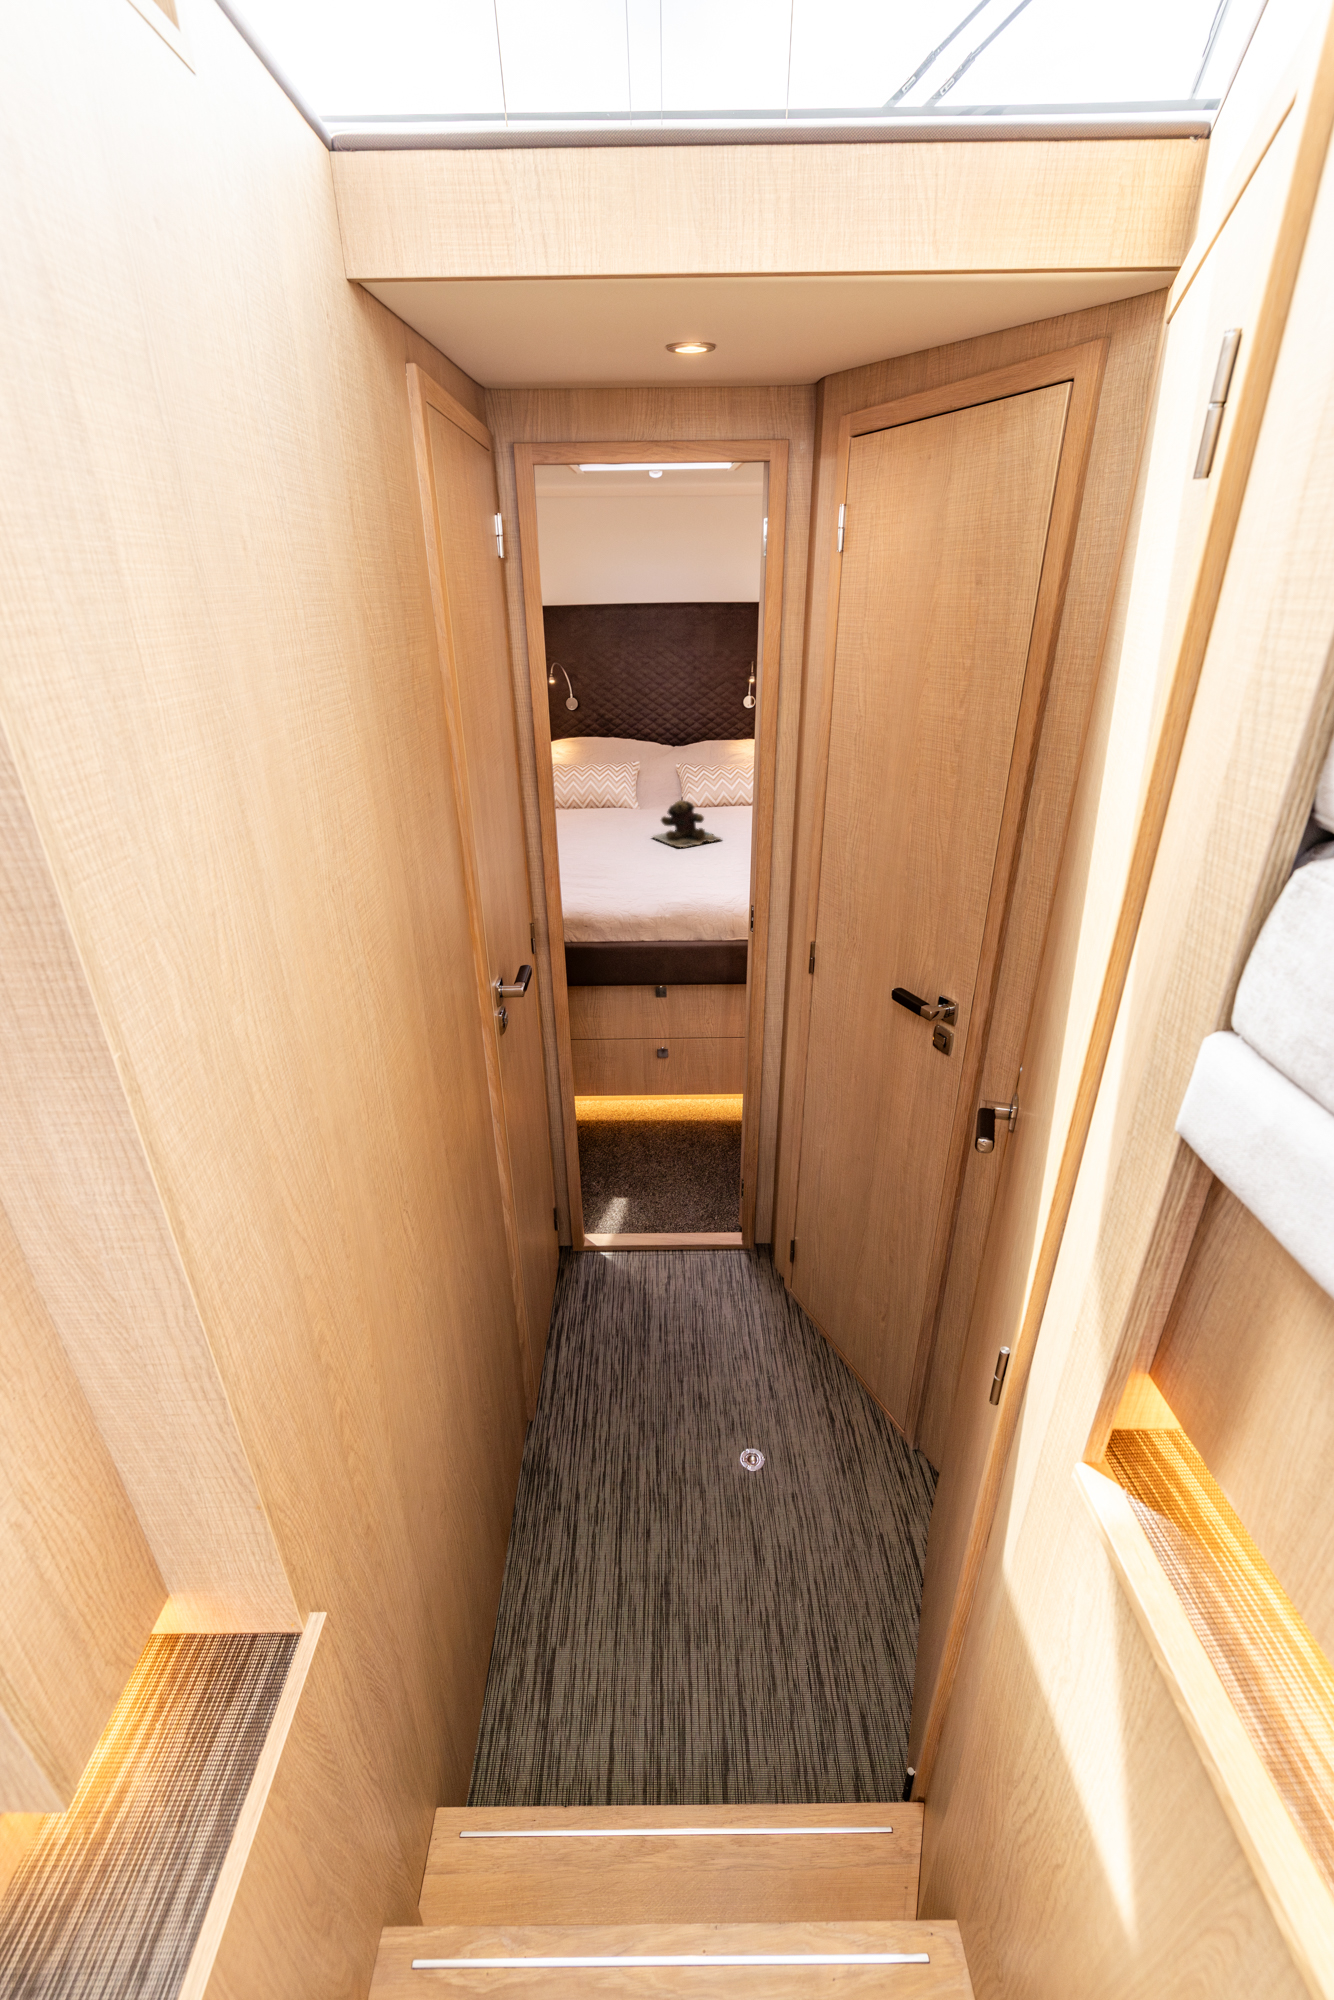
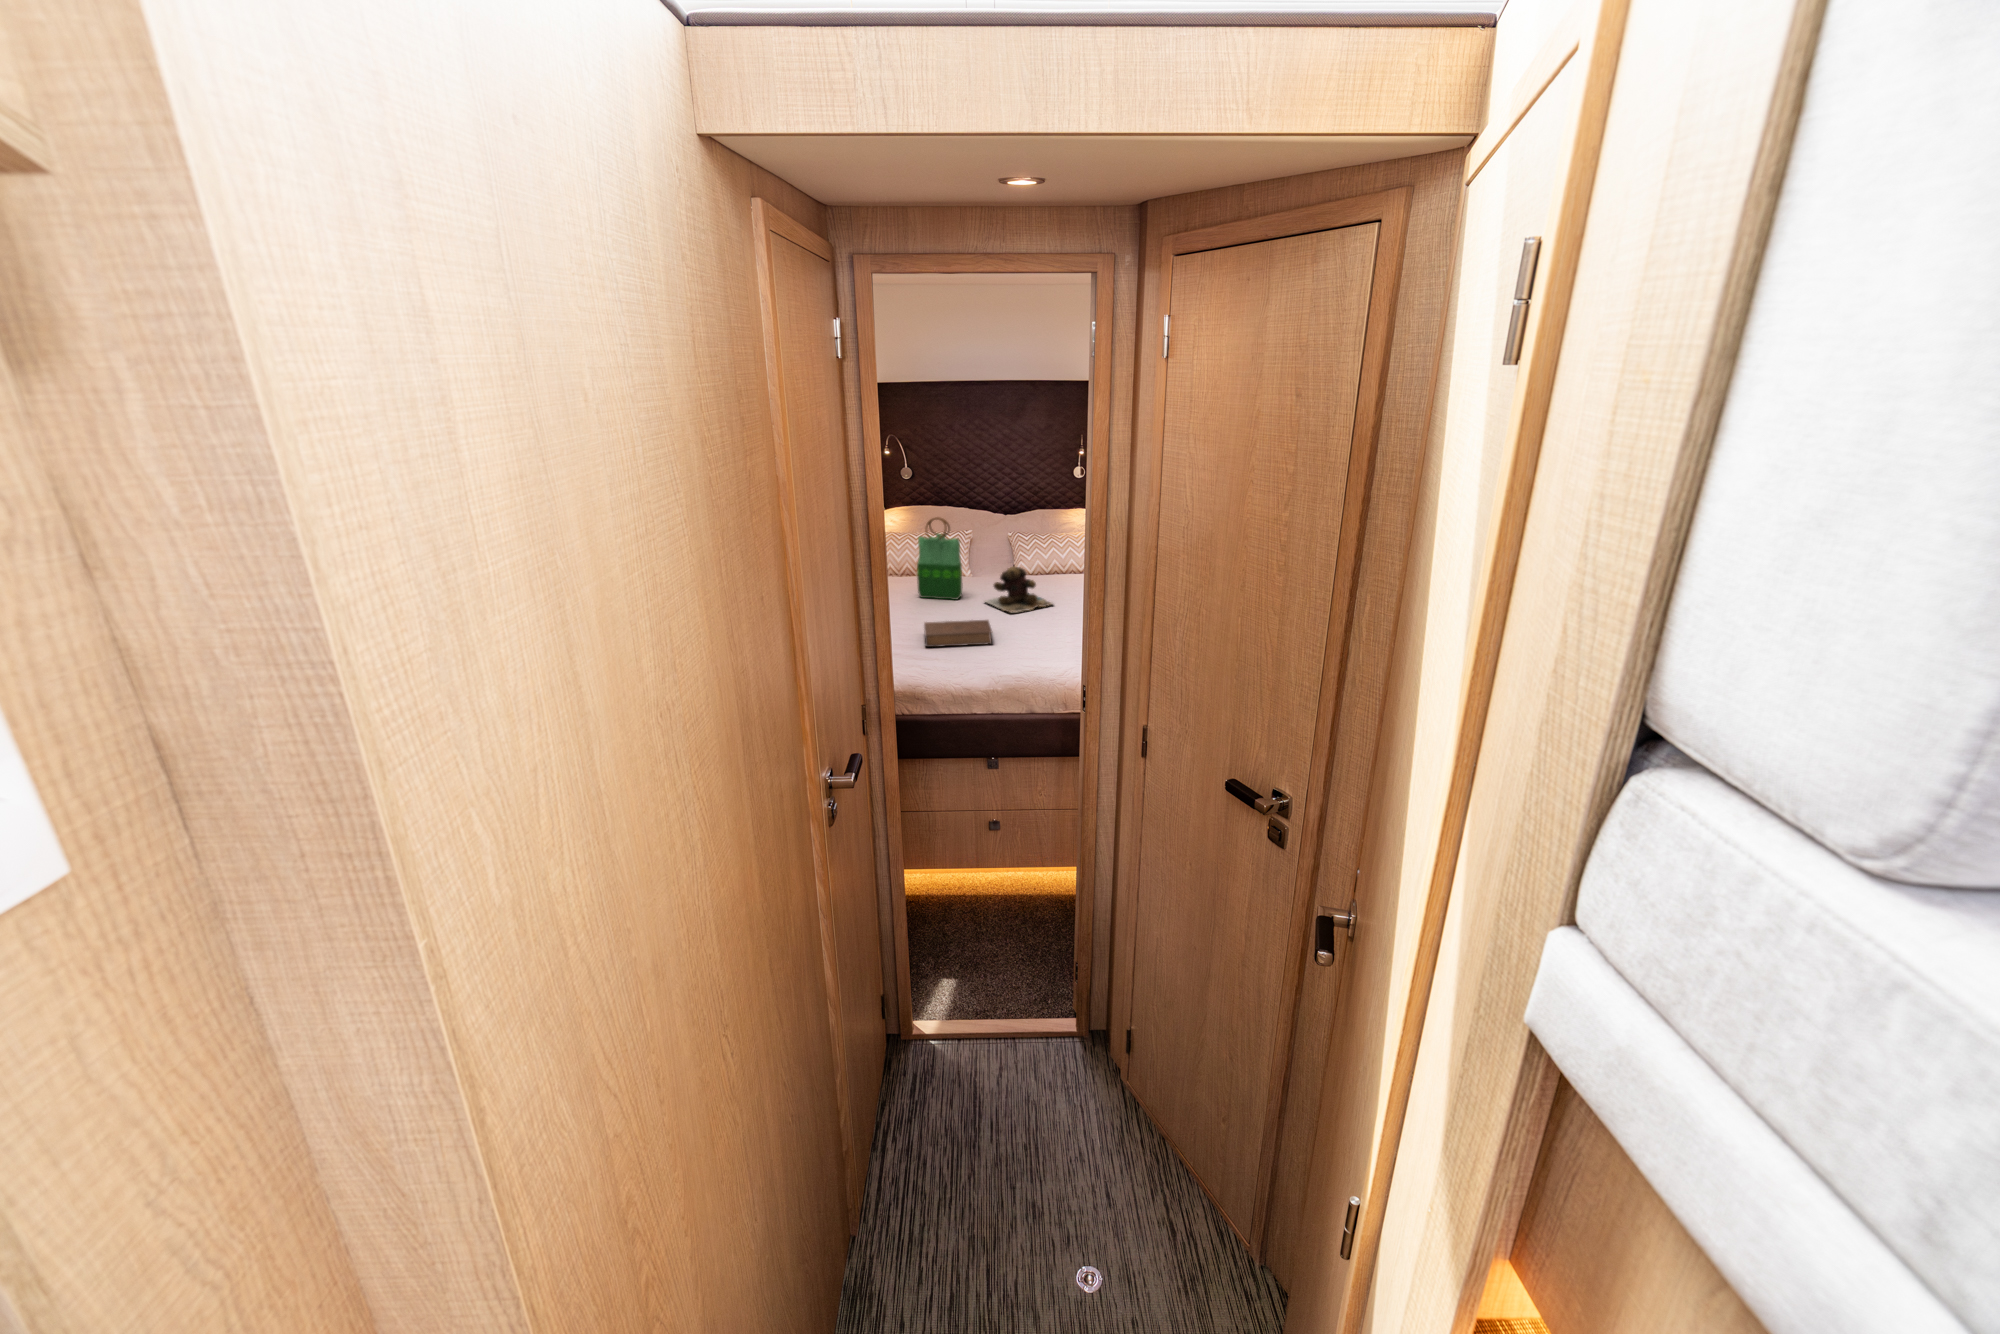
tote bag: none [583,750,629,835] -> present [917,517,962,600]
book: none [591,853,661,879] -> present [924,620,992,647]

